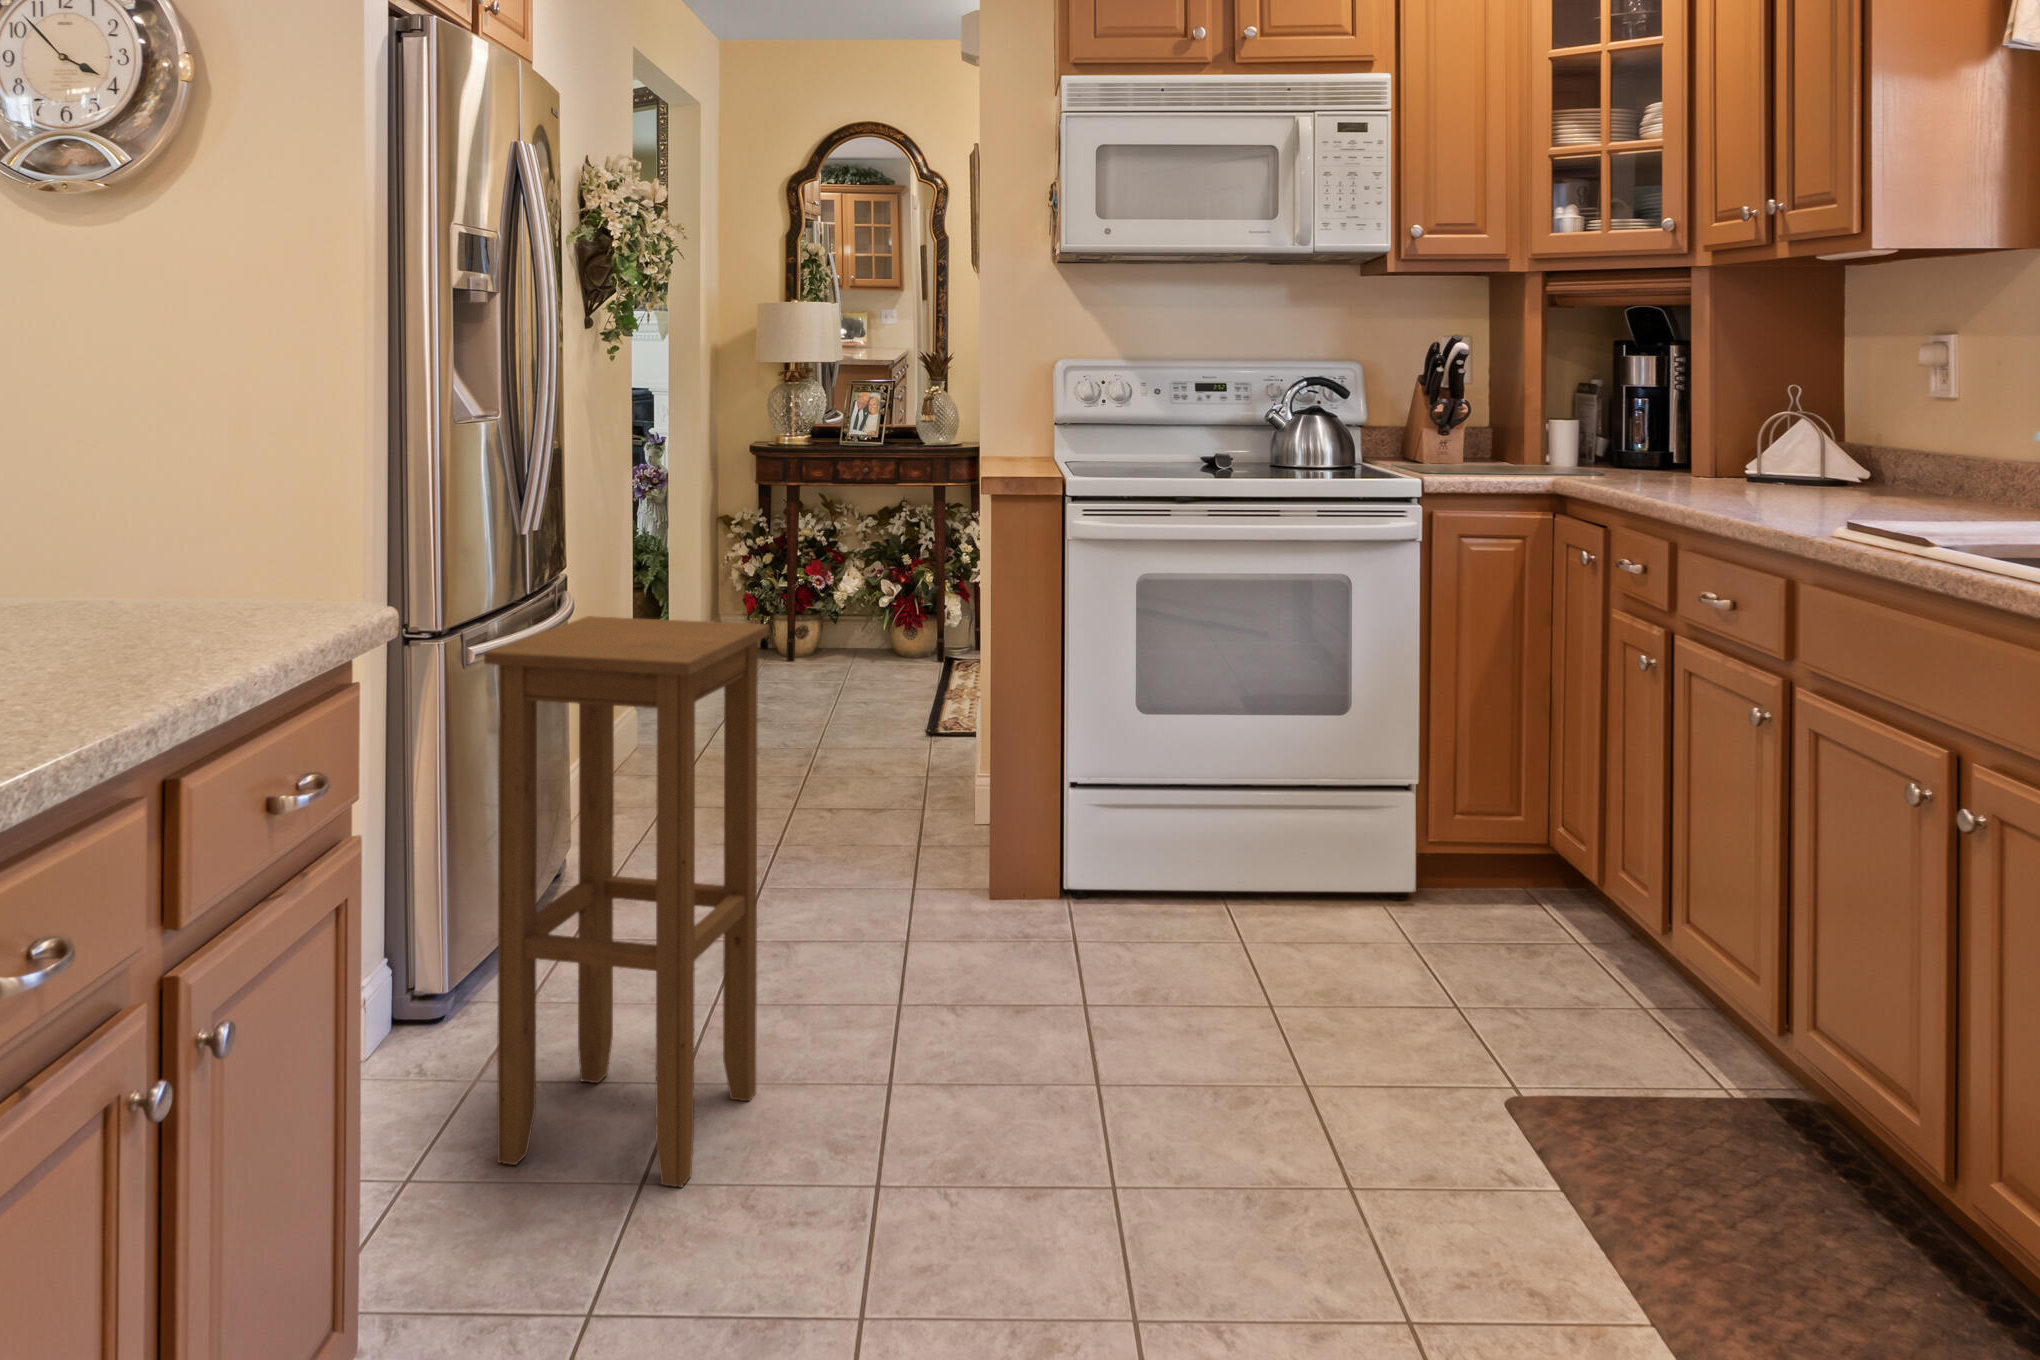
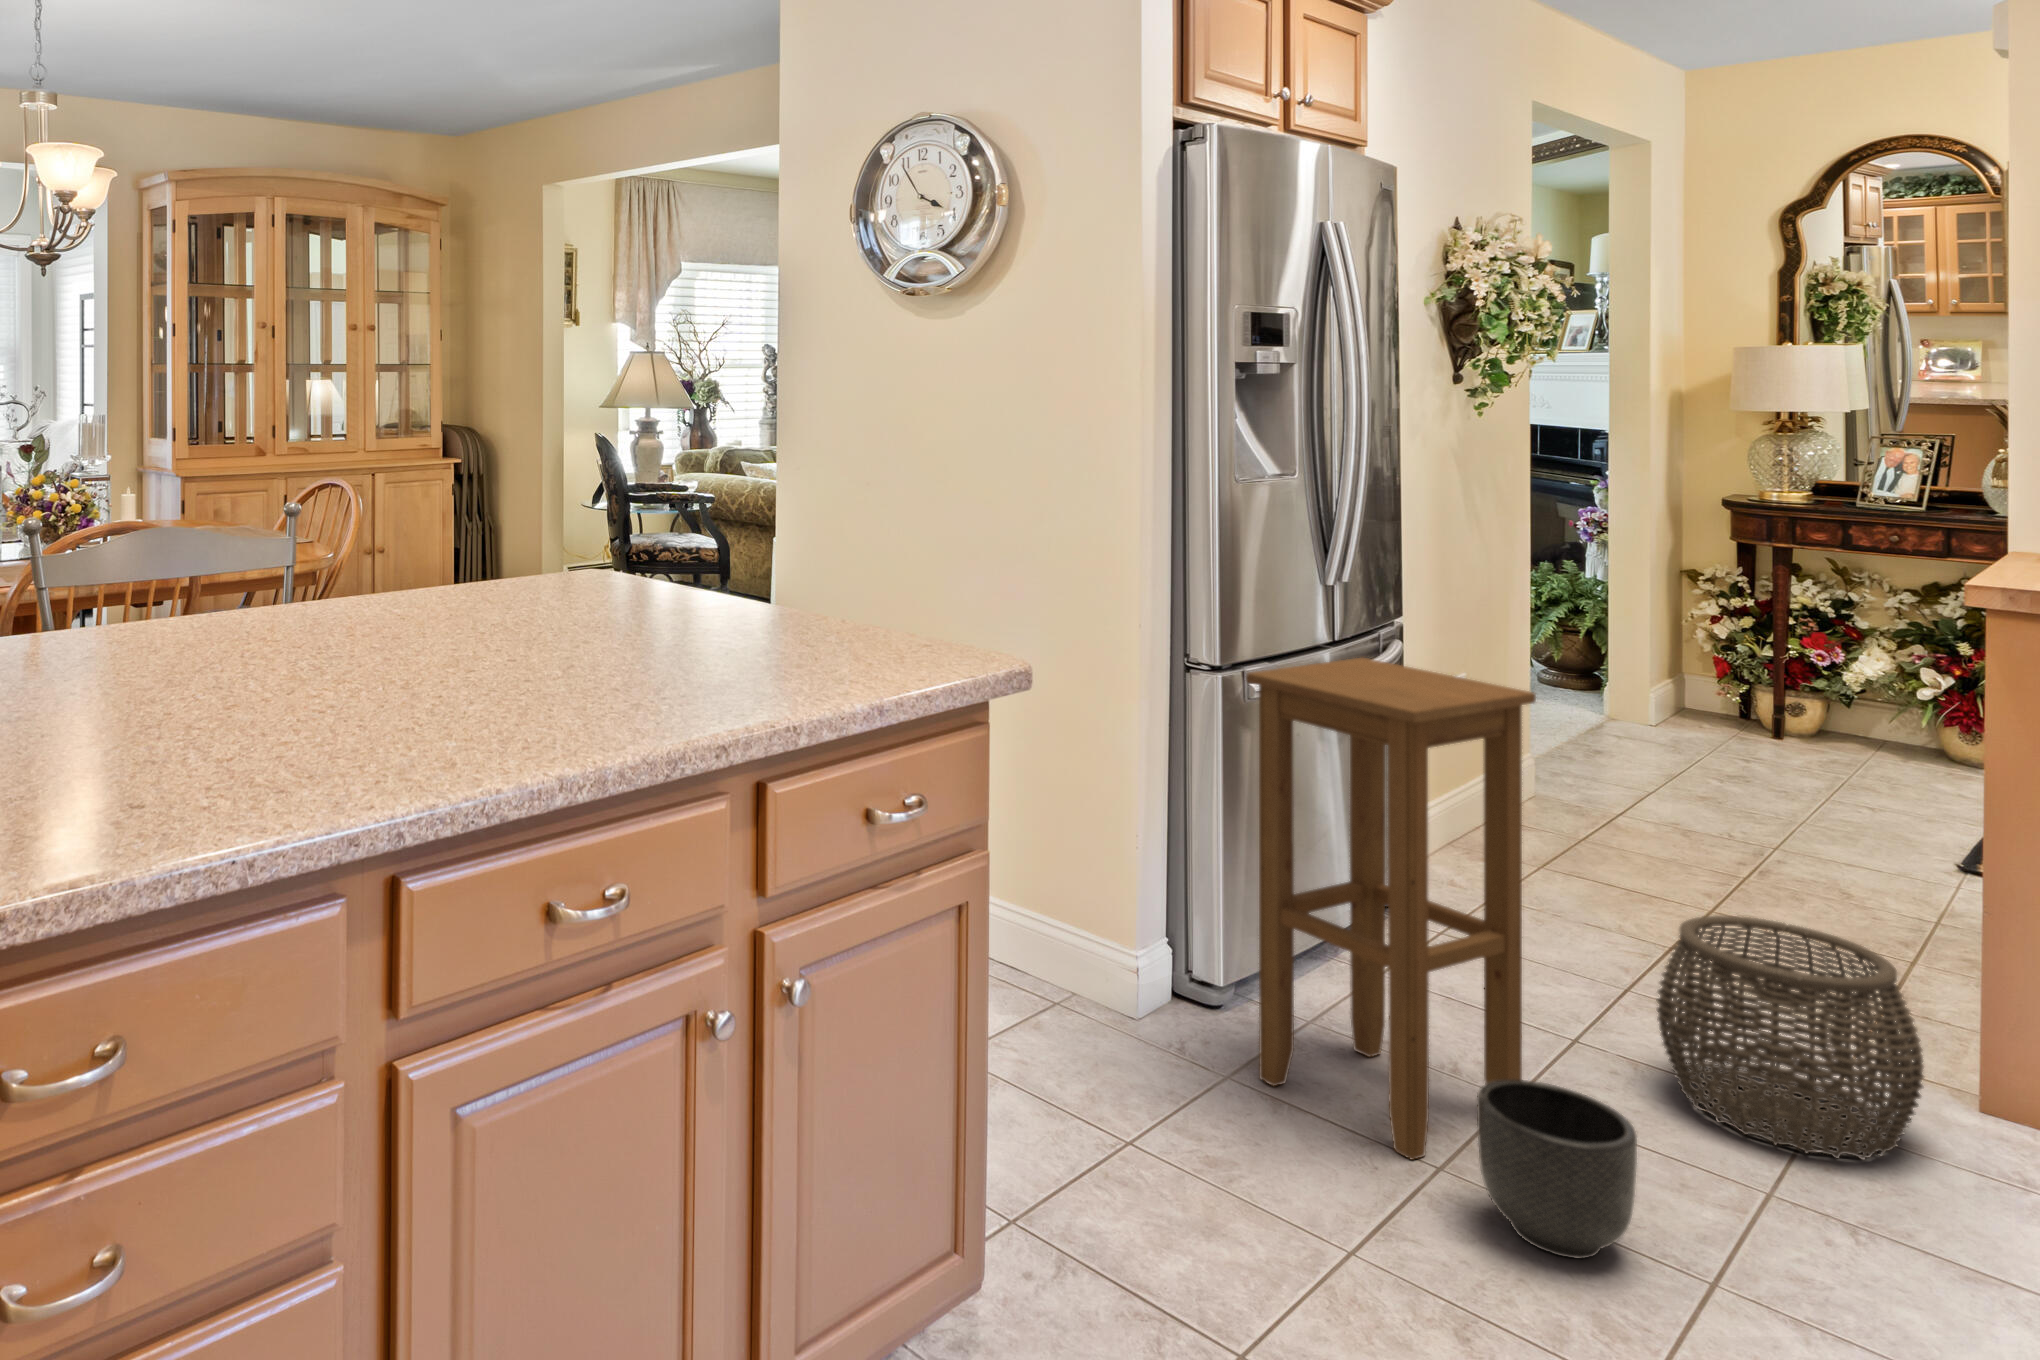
woven basket: none [839,811,1030,1026] -> present [1657,916,1924,1159]
planter: none [760,1041,903,1230] -> present [1477,1079,1637,1259]

